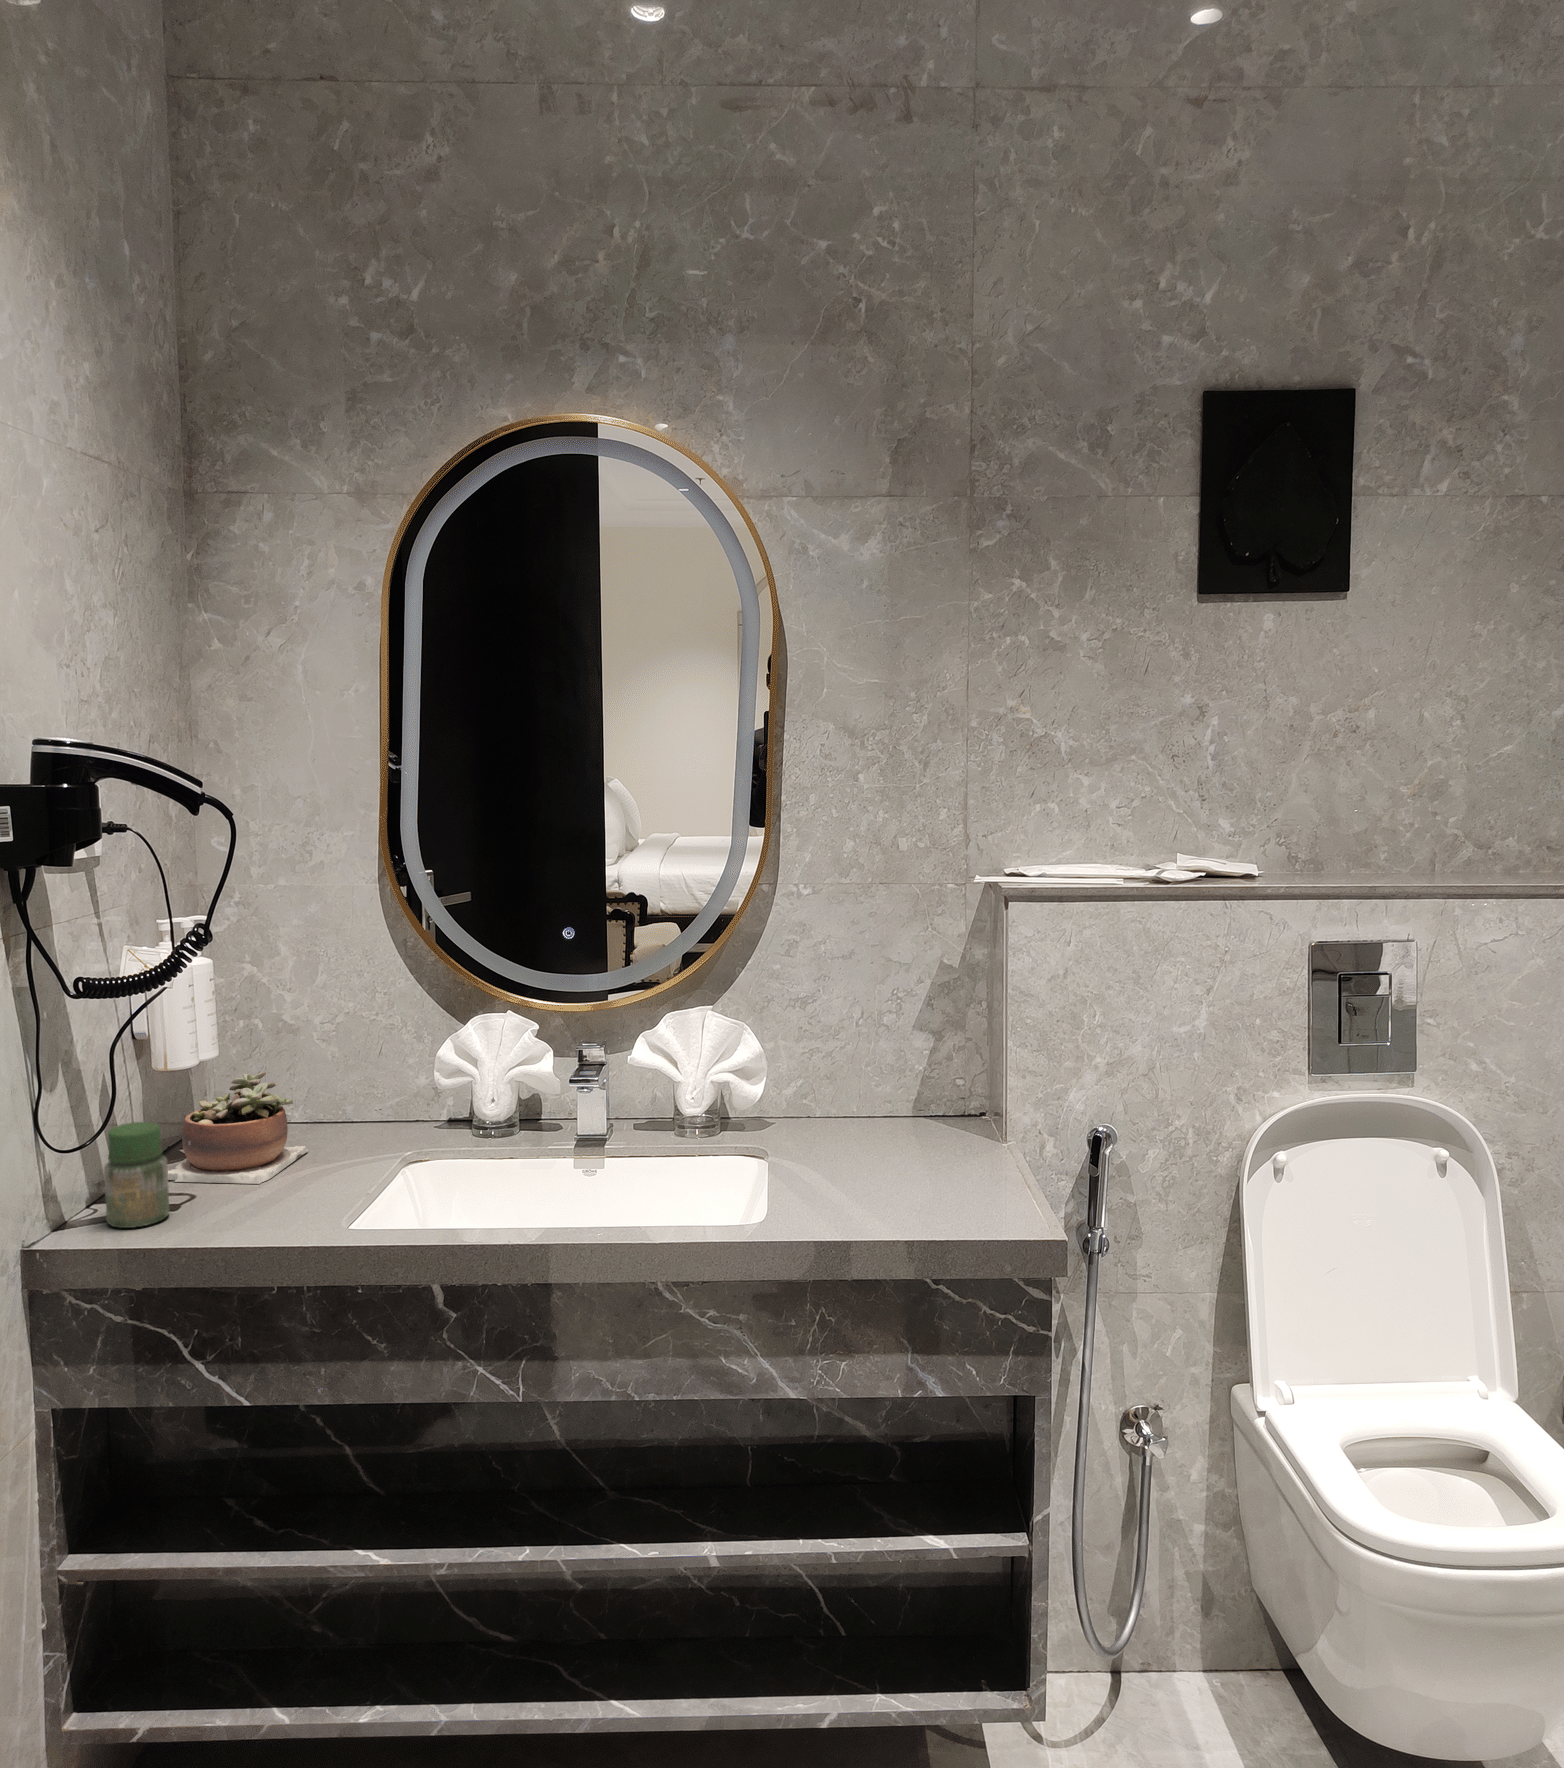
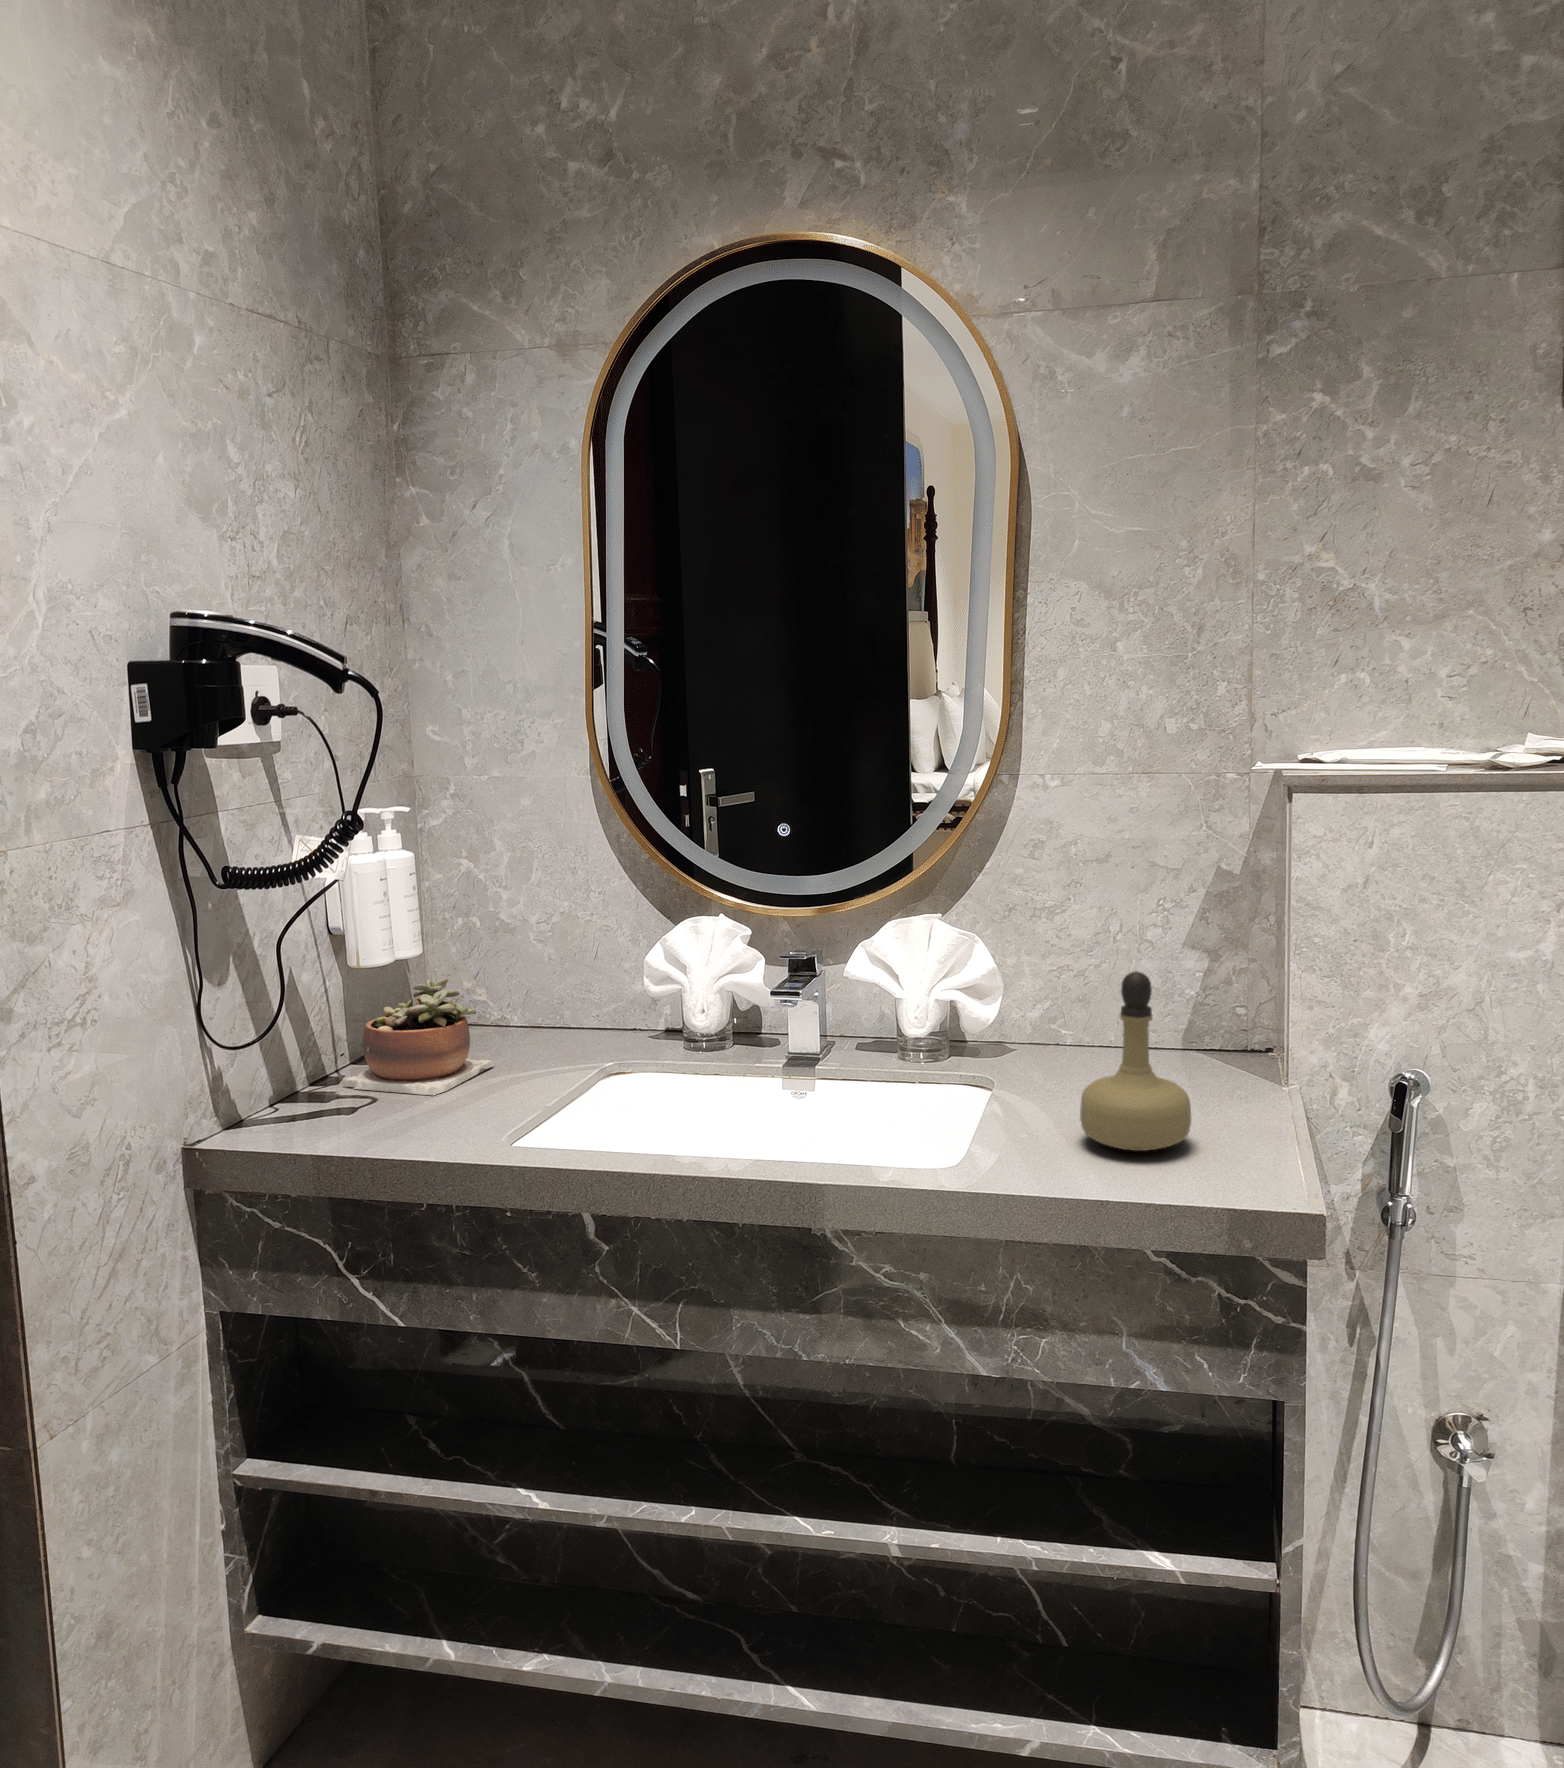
perfume bottle: none [859,1048,949,1197] -> present [1080,971,1191,1151]
jar: present [104,1122,169,1228] -> none [270,1022,336,1131]

